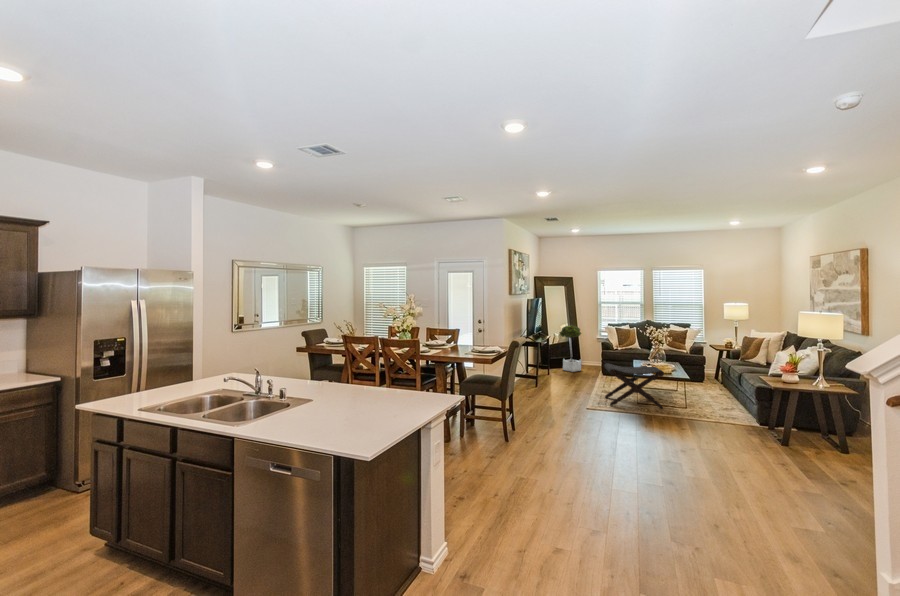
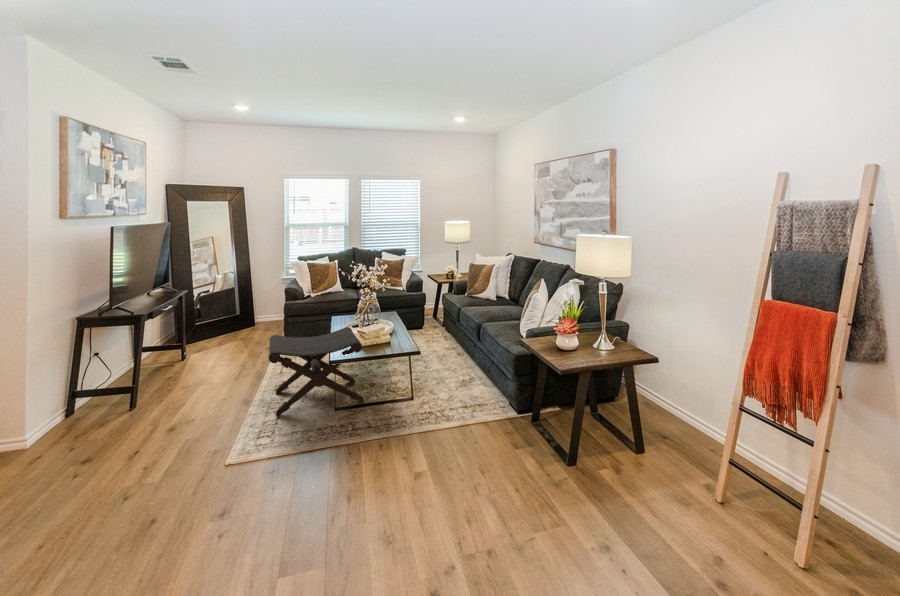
potted tree: present [560,325,581,372] -> none [222,264,264,336]

